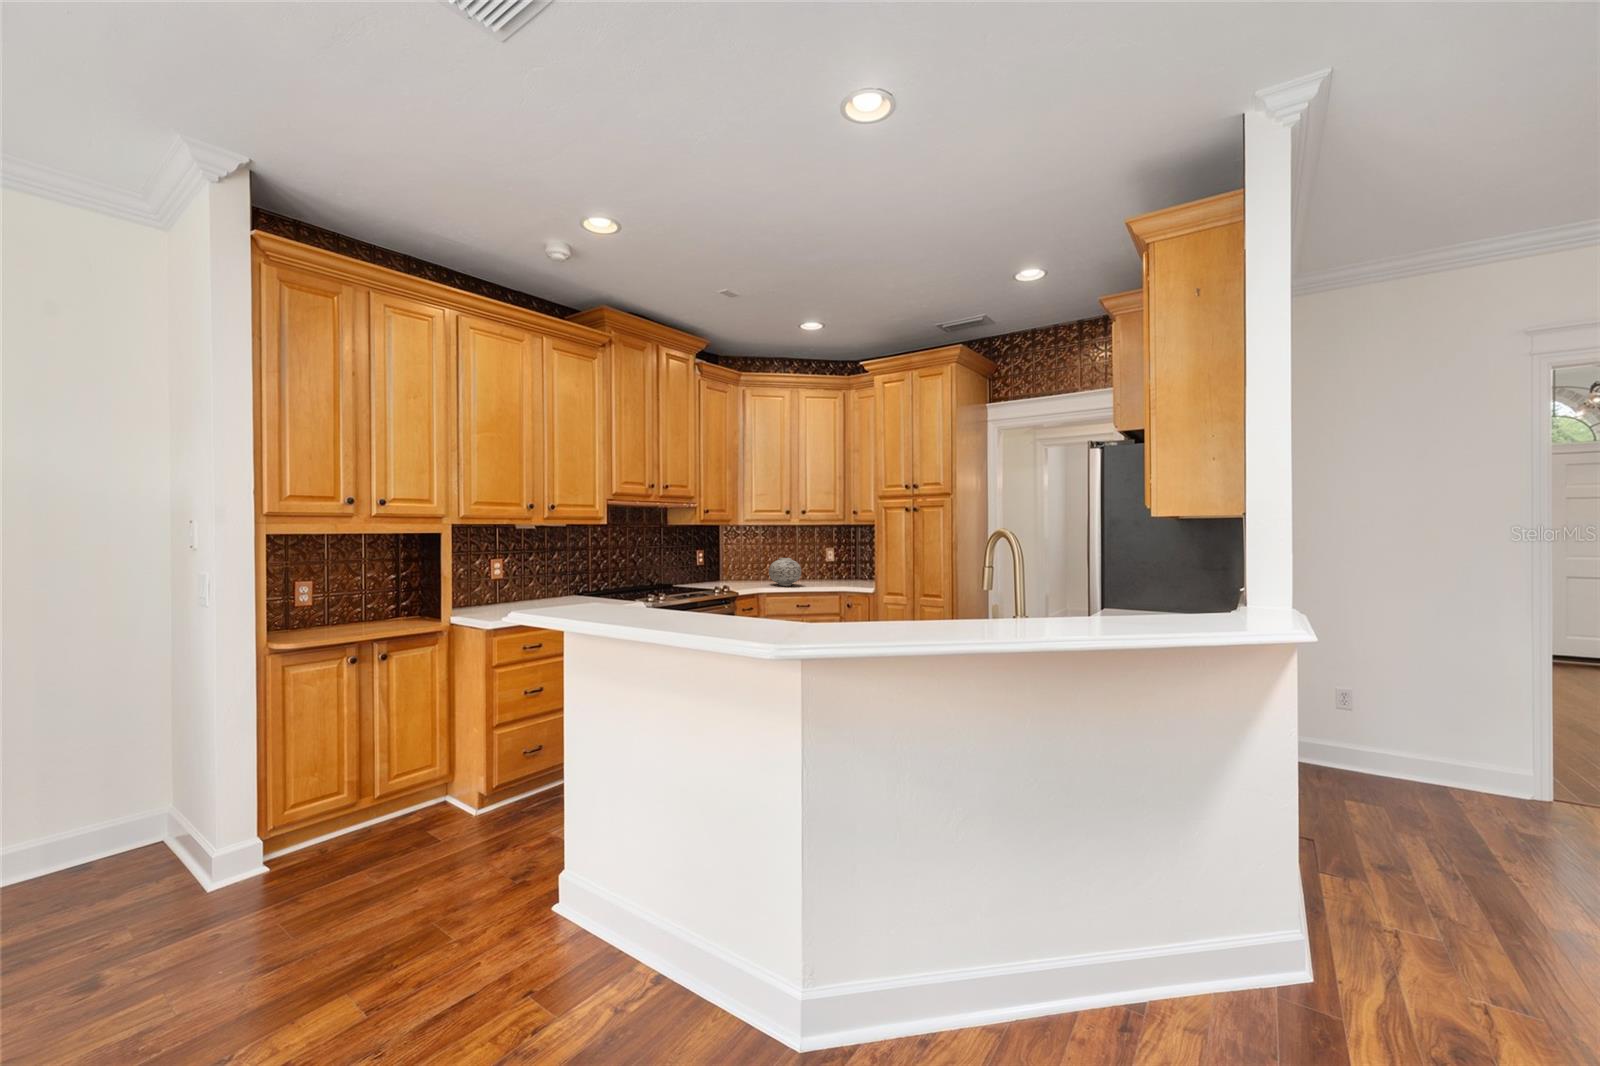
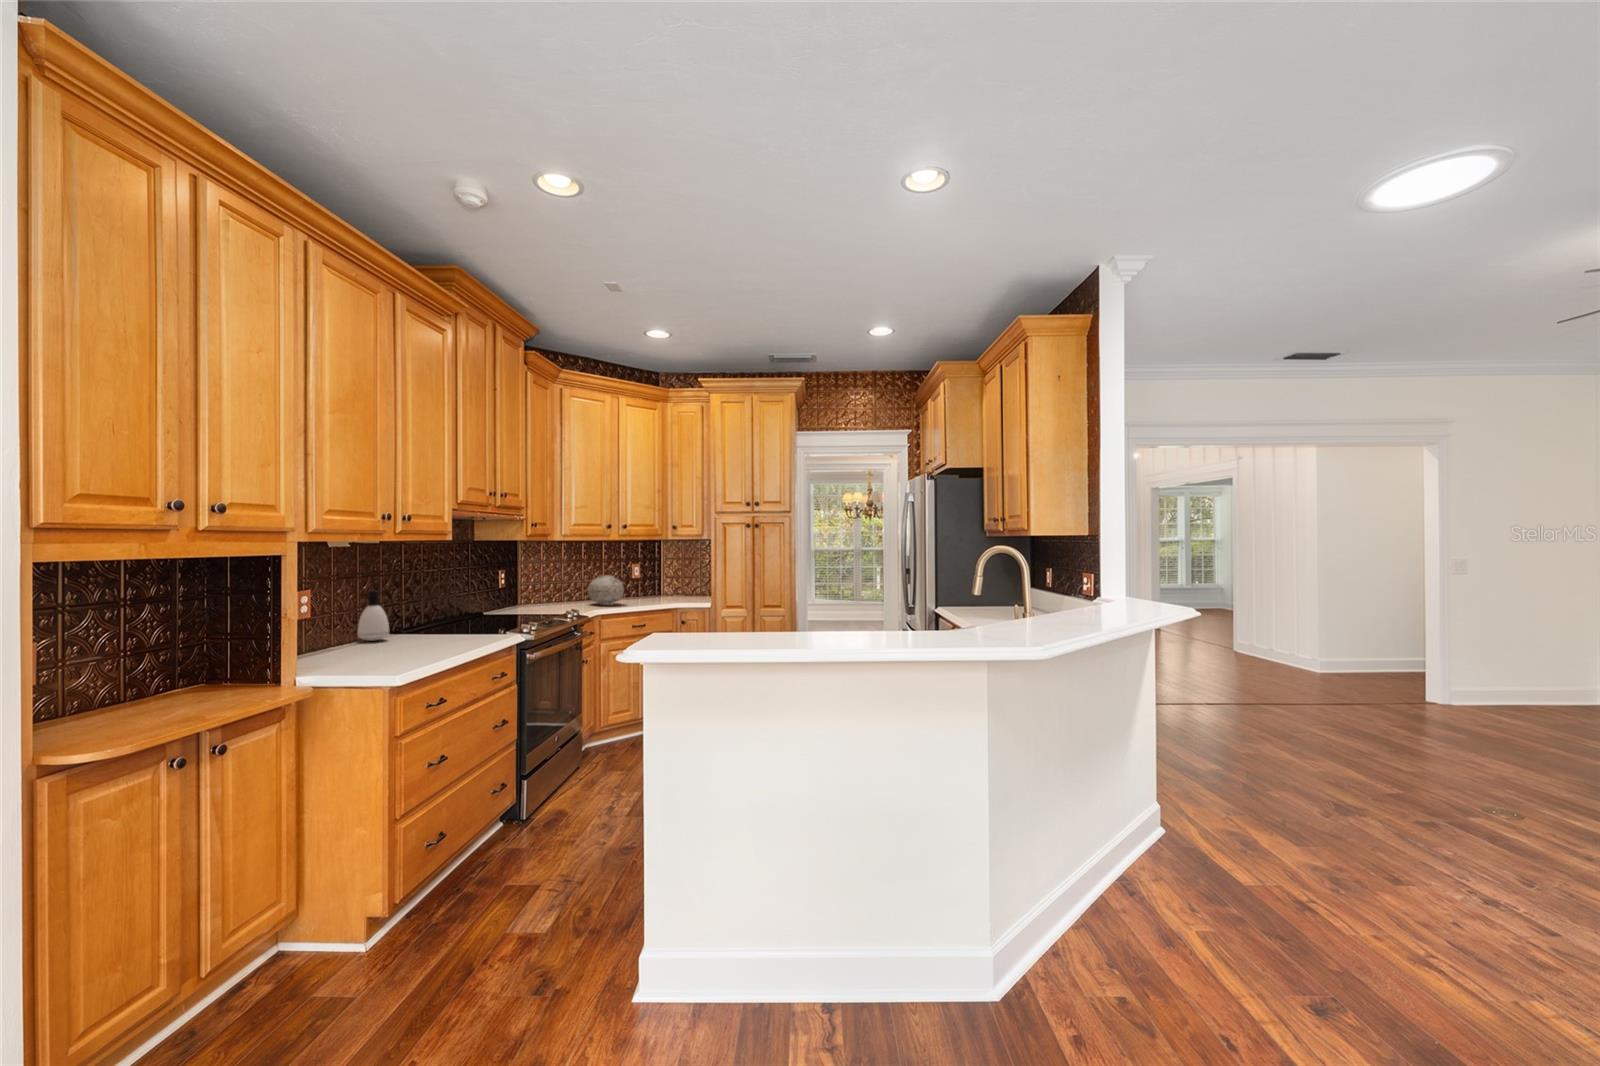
soap dispenser: none [536,561,558,599] -> present [358,590,389,641]

